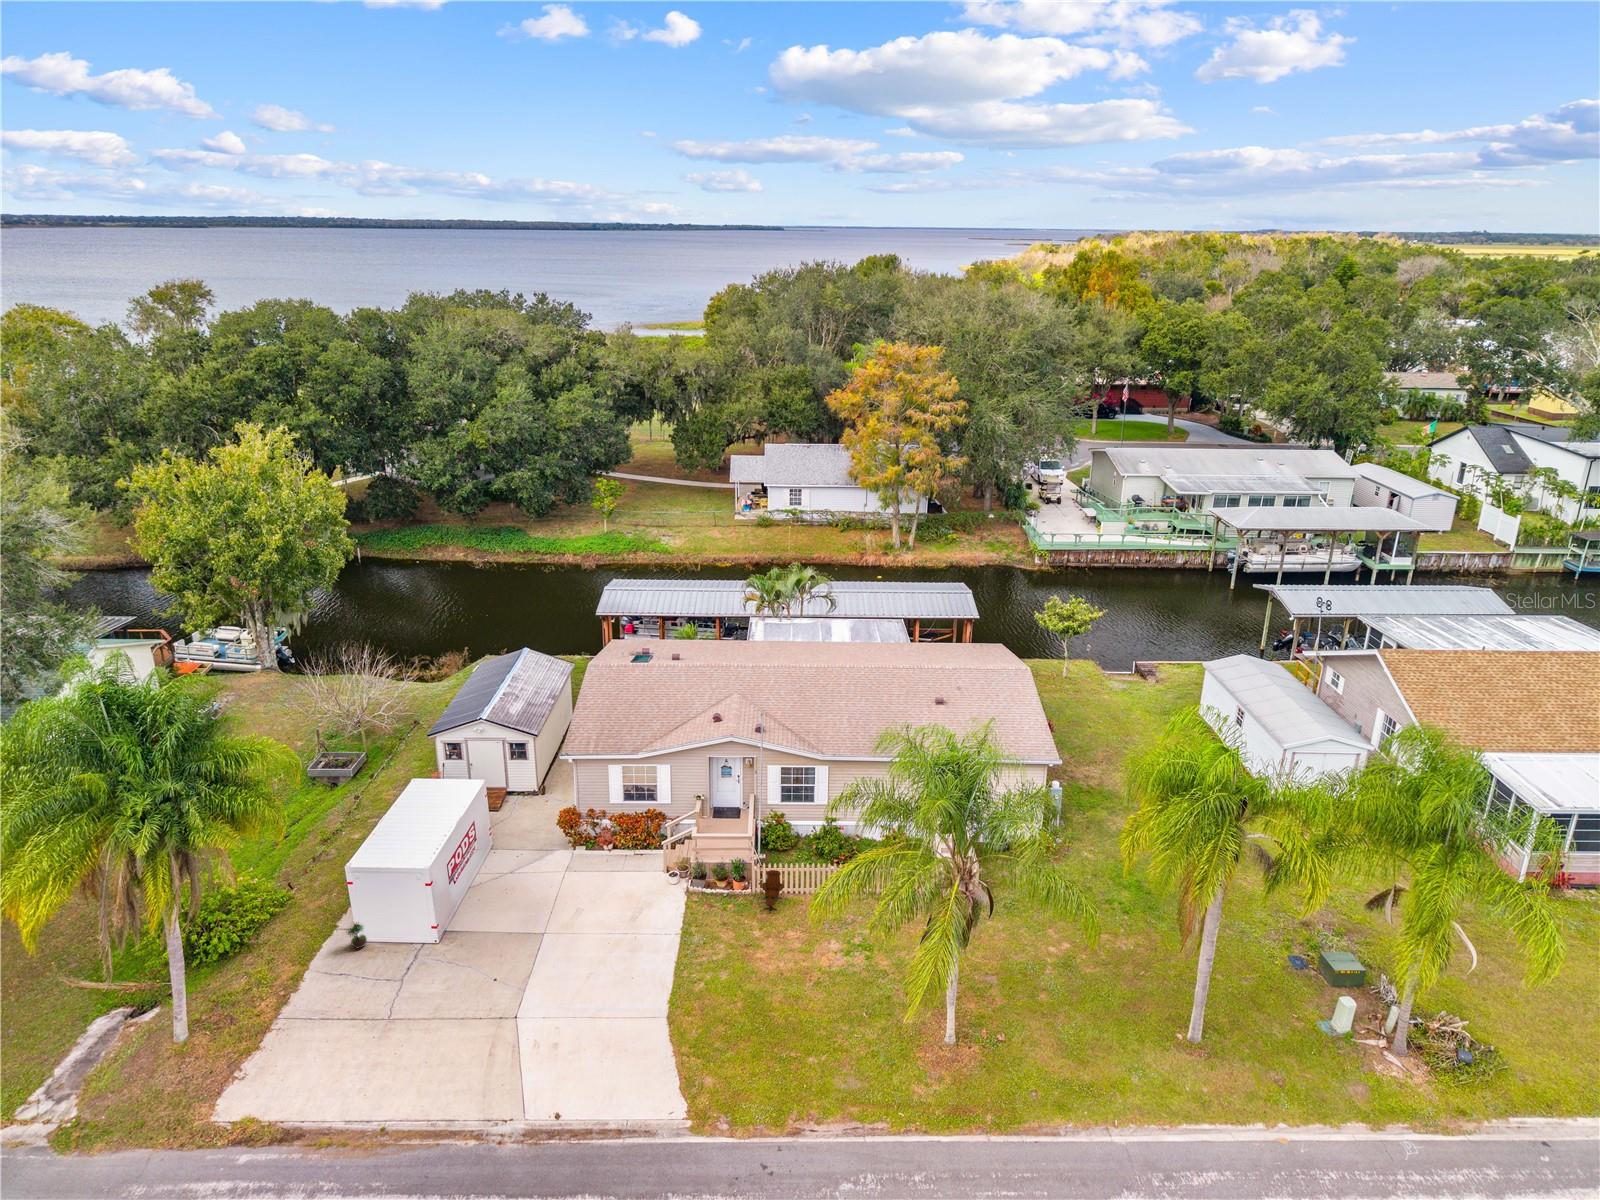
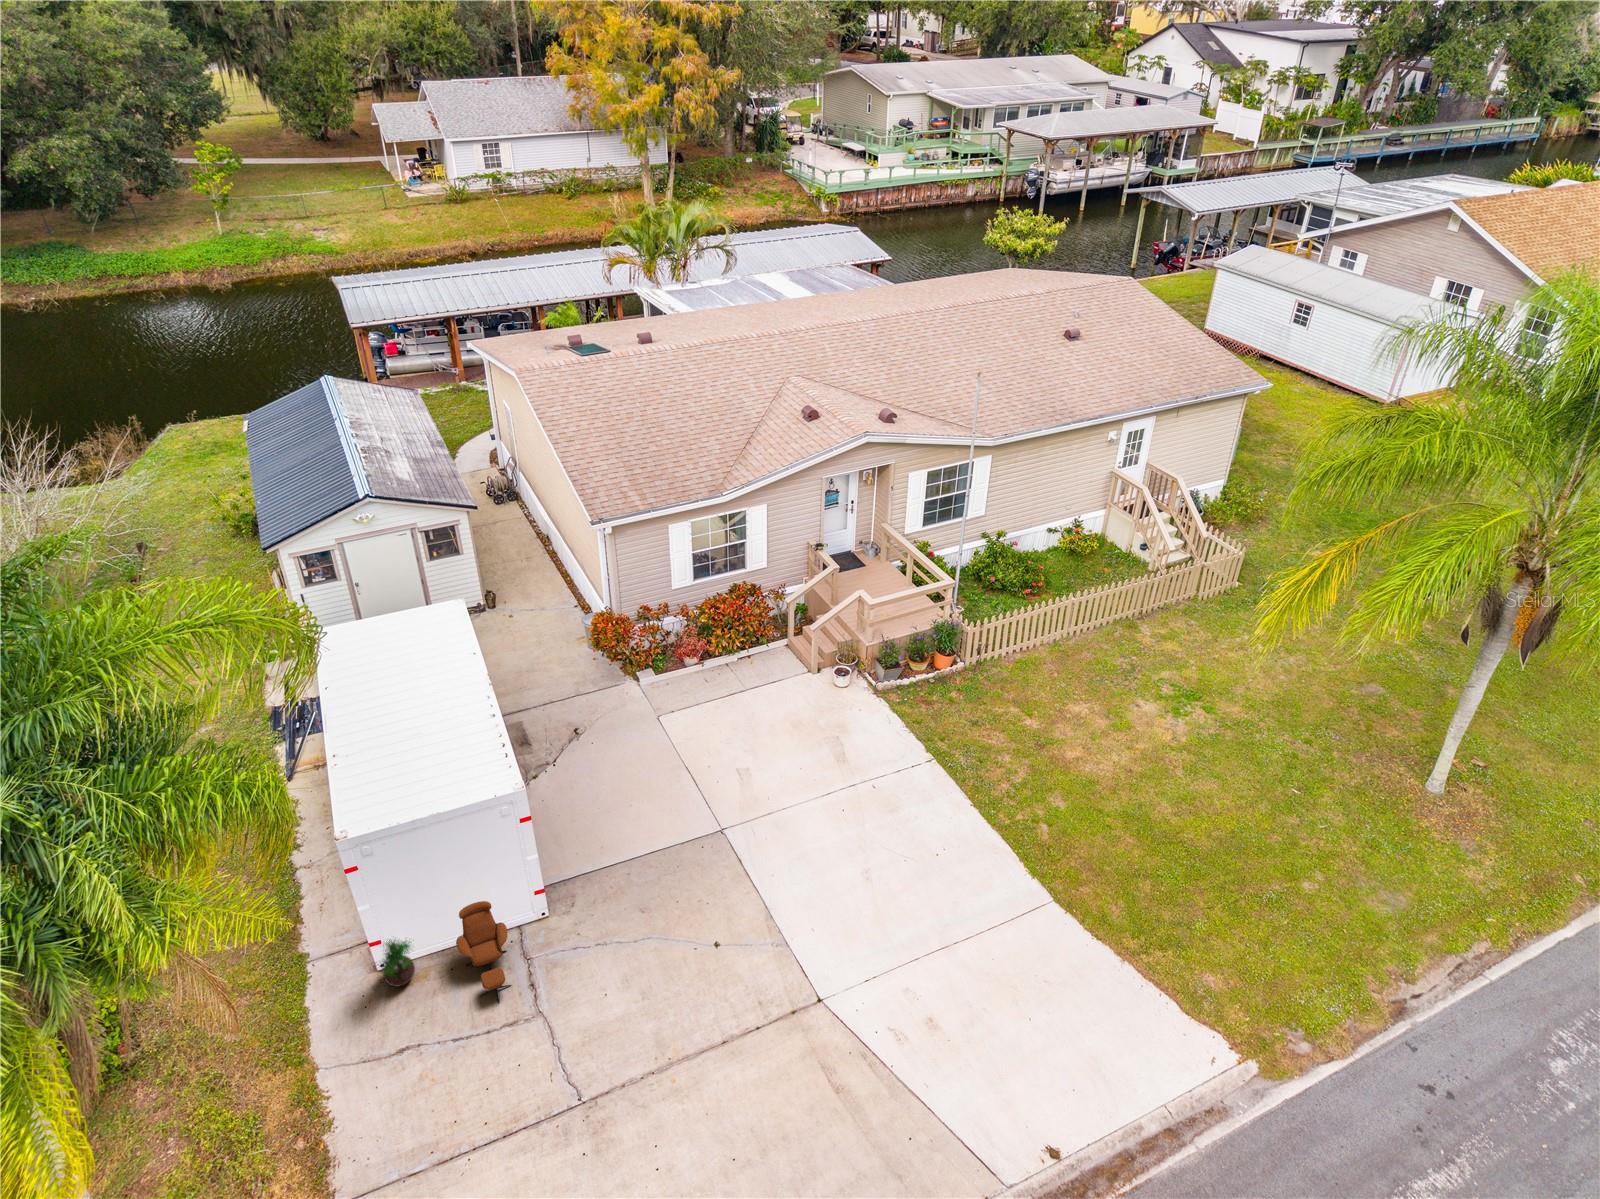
lounge chair: present [762,870,784,910] -> present [456,901,511,1002]

